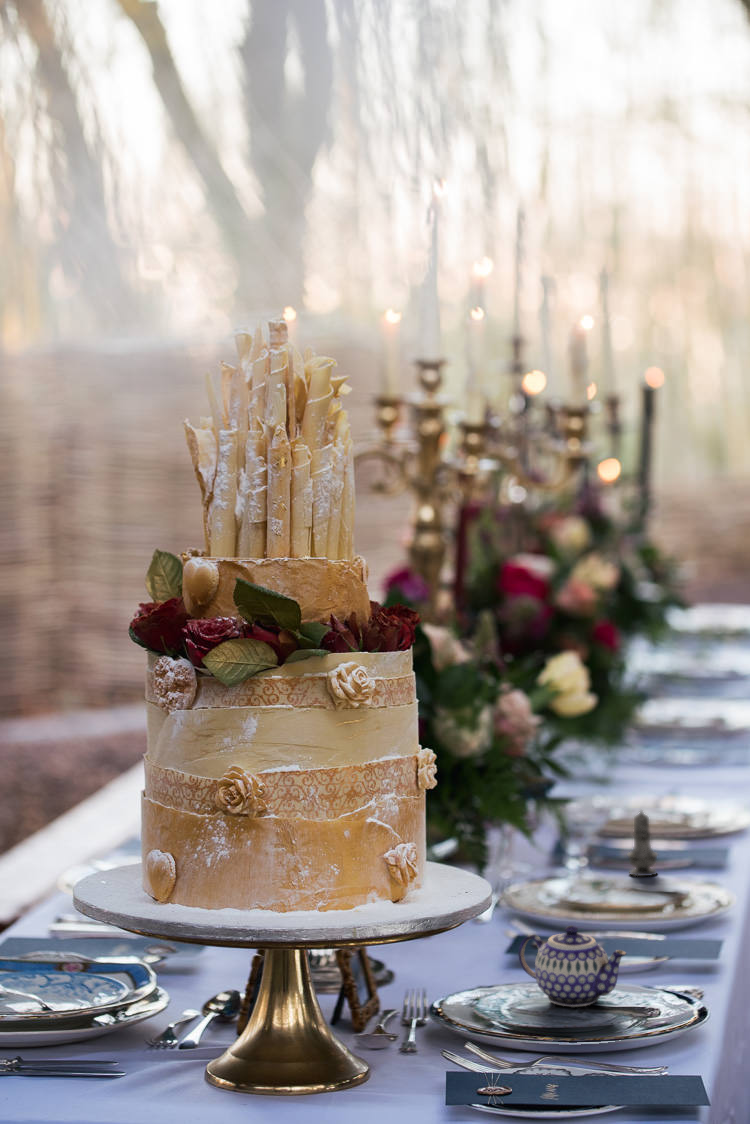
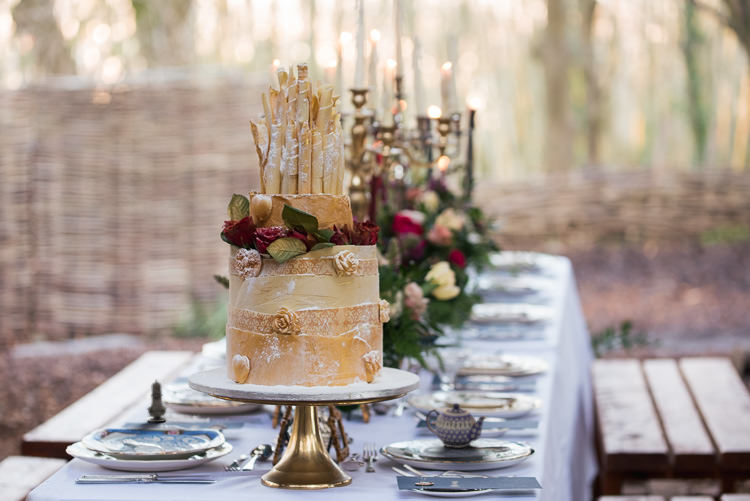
salt shaker: present [628,811,657,876] -> present [148,381,167,422]

